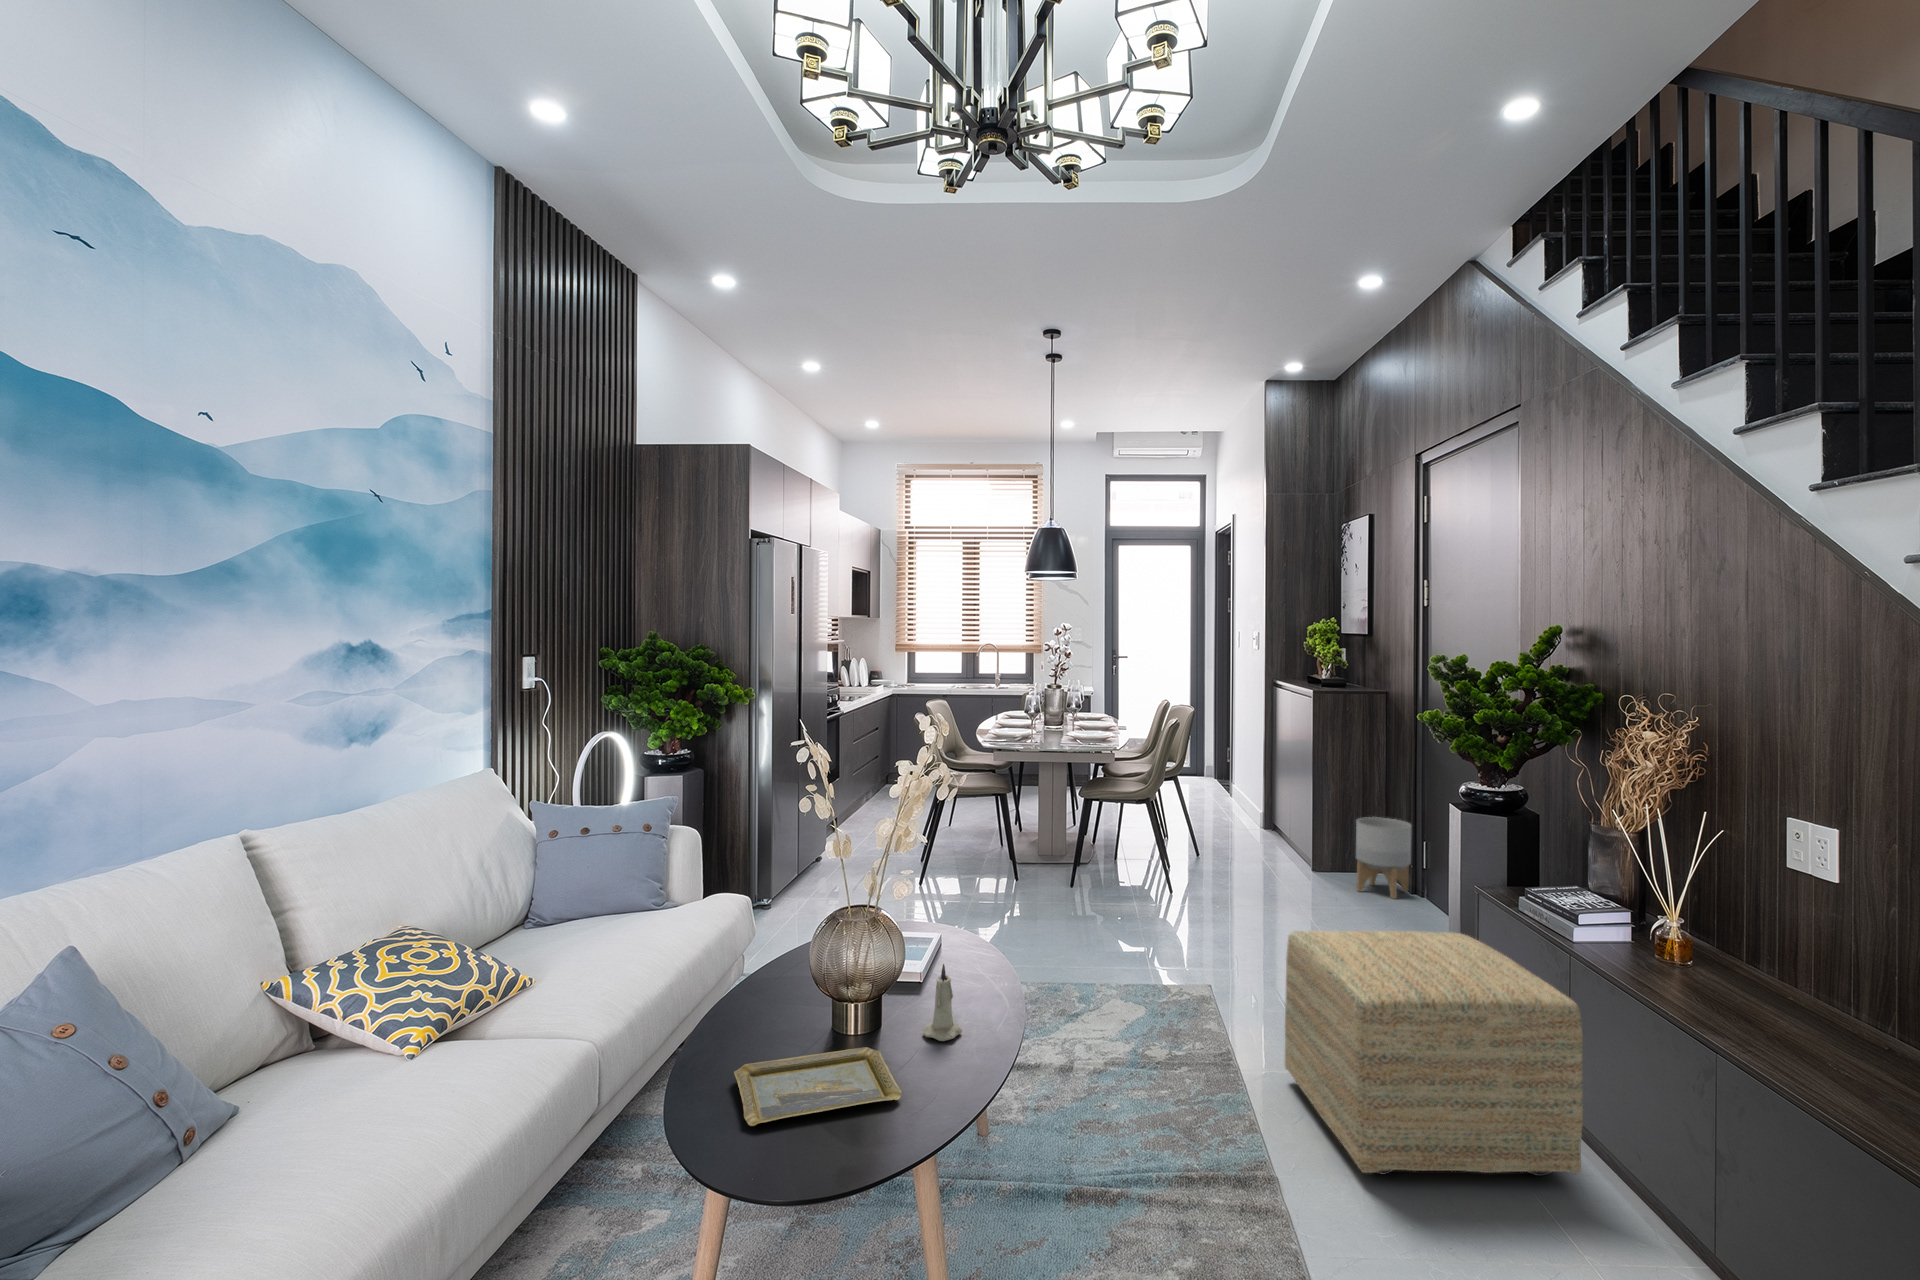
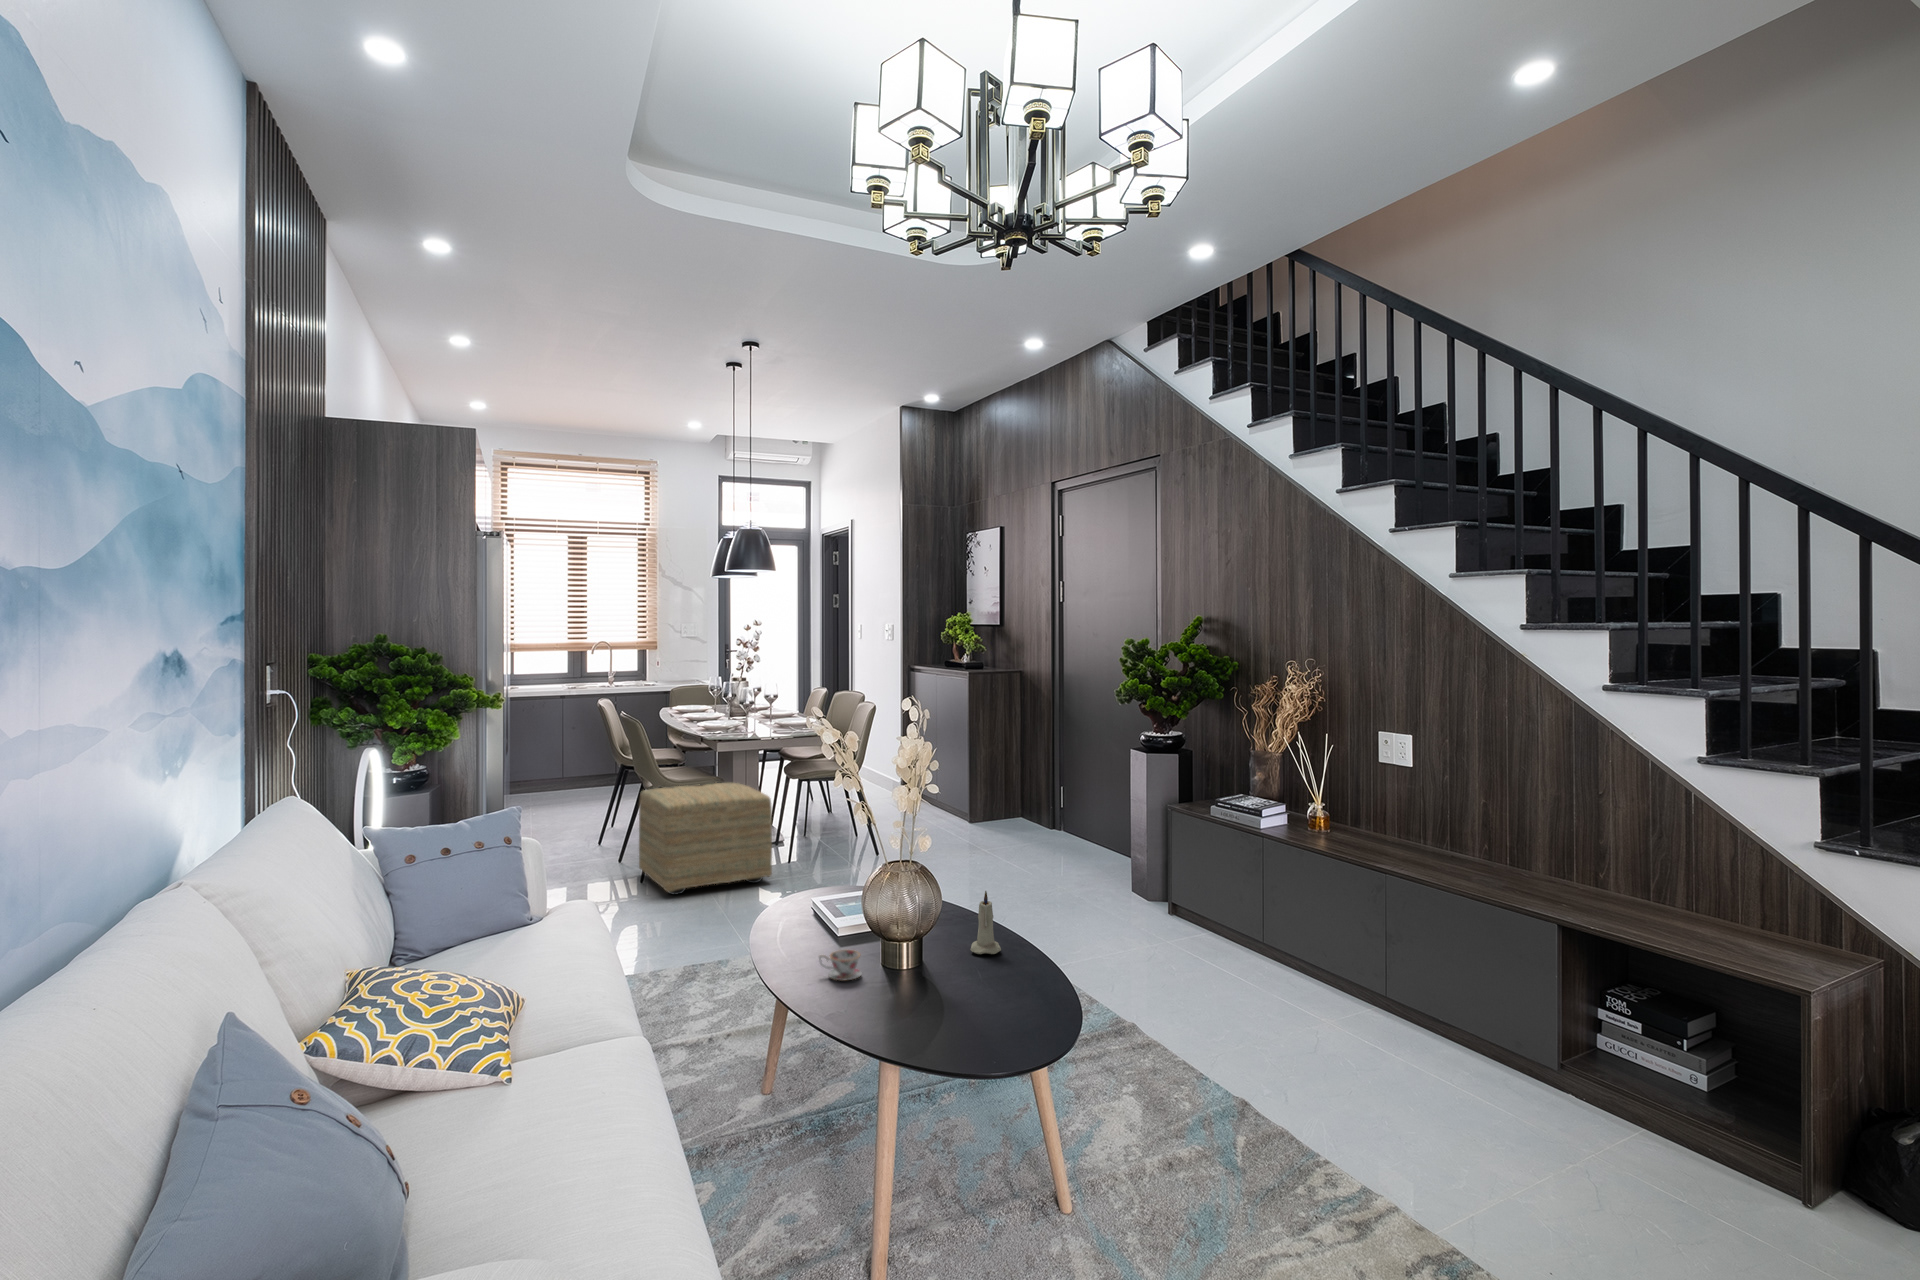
planter: present [1356,817,1411,899] -> none [1012,777,1053,840]
ottoman: present [1285,931,1583,1176] -> present [639,783,772,894]
teacup: none [751,998,788,1032] -> present [819,950,862,980]
tray: present [734,1047,902,1126] -> none [886,967,1031,1031]

